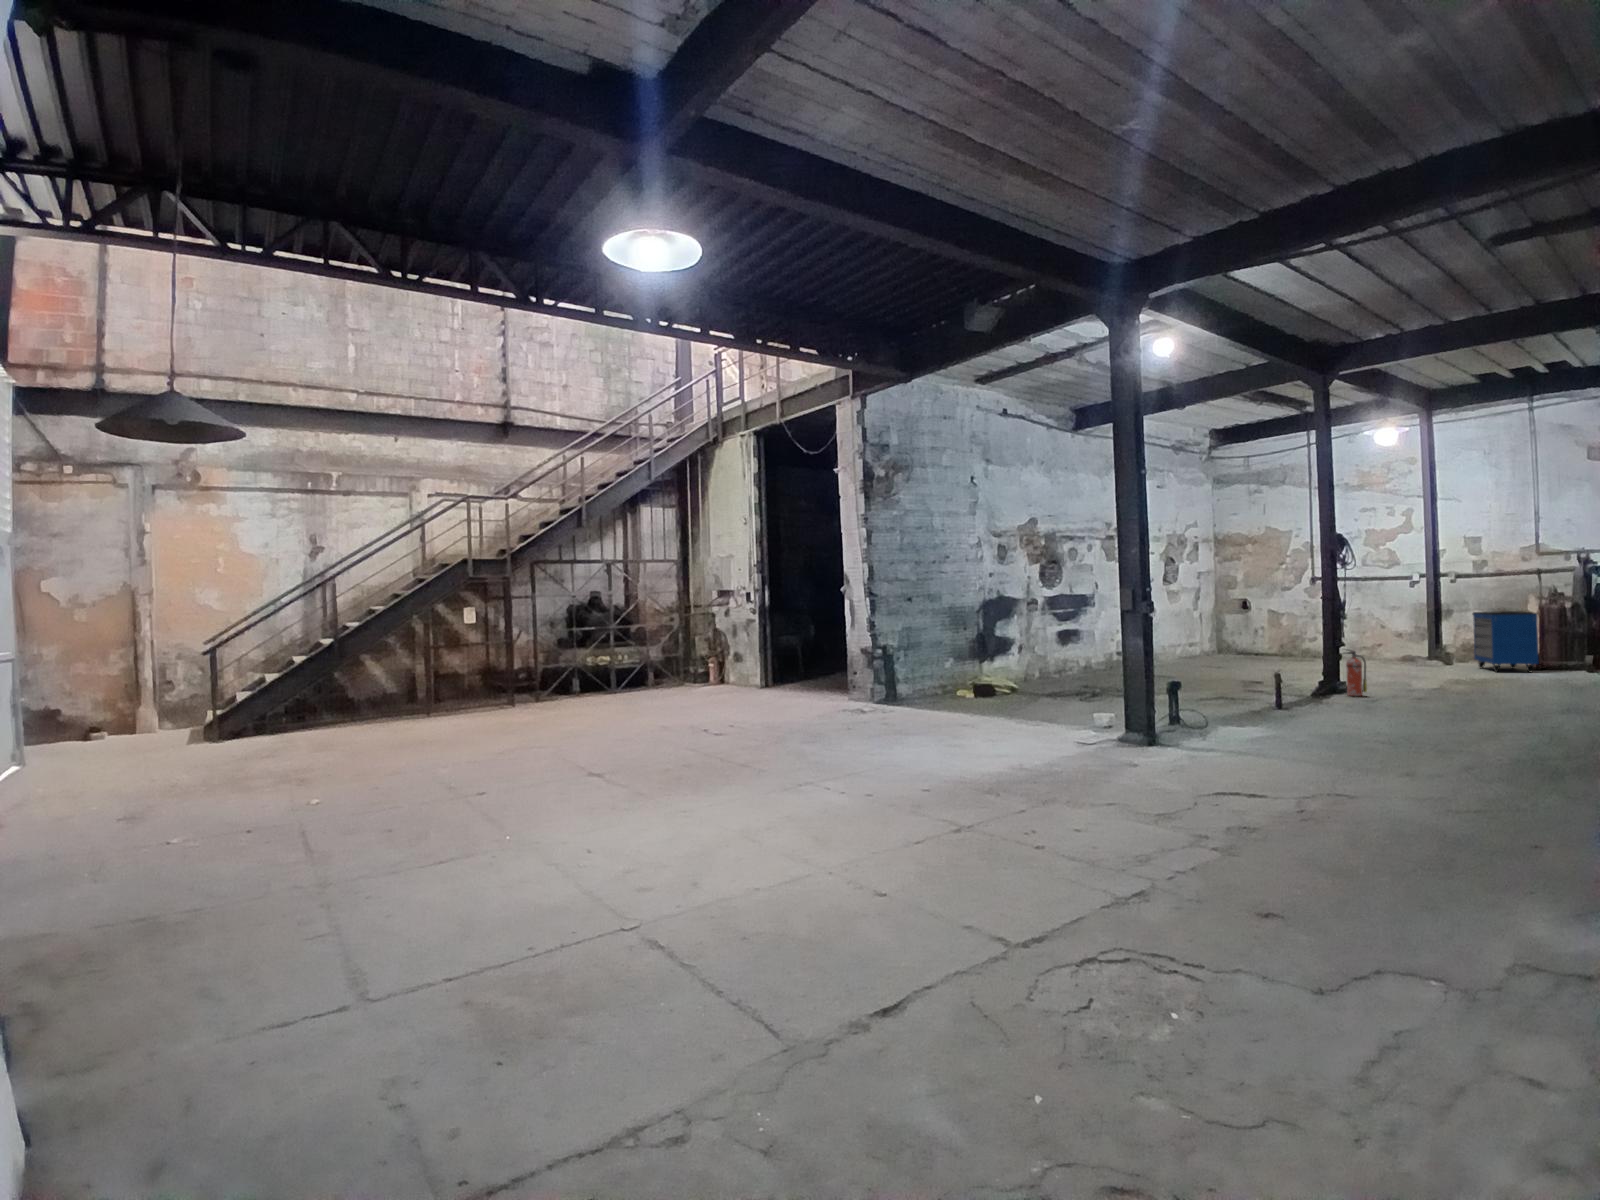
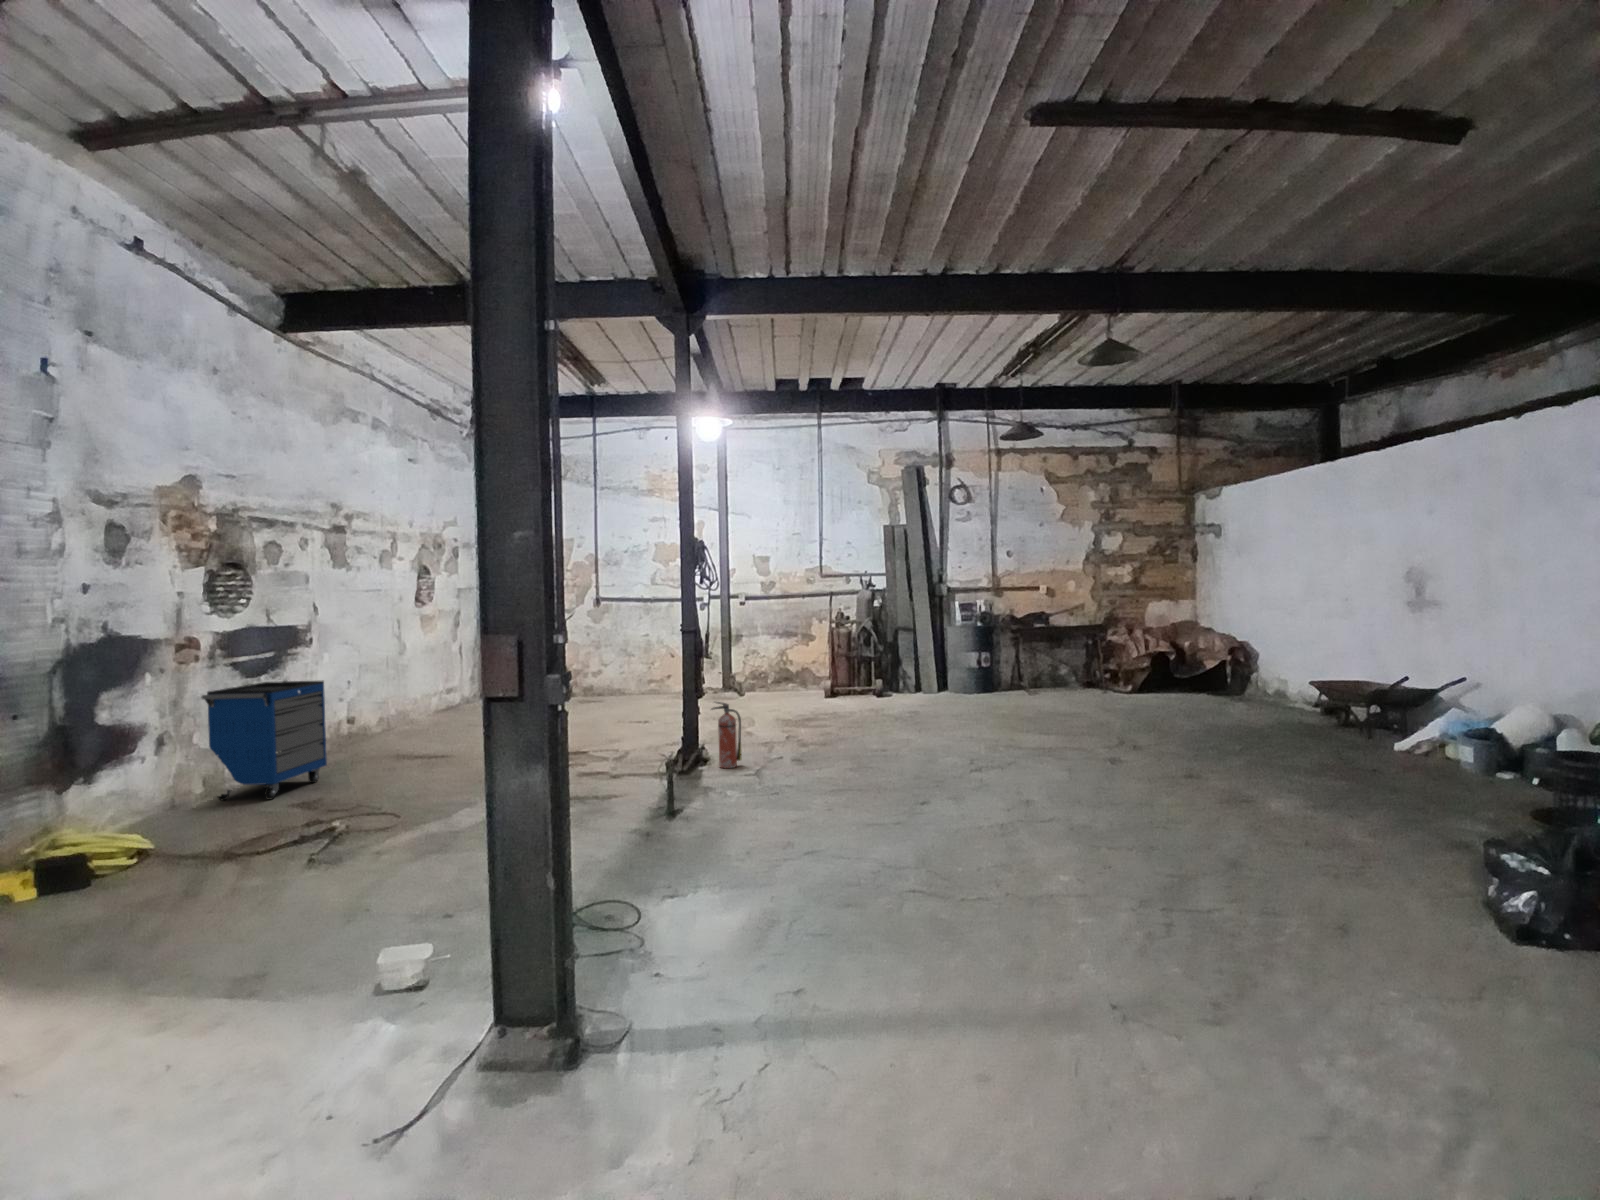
storage cabinet: present [1472,611,1539,672] -> present [202,681,327,800]

